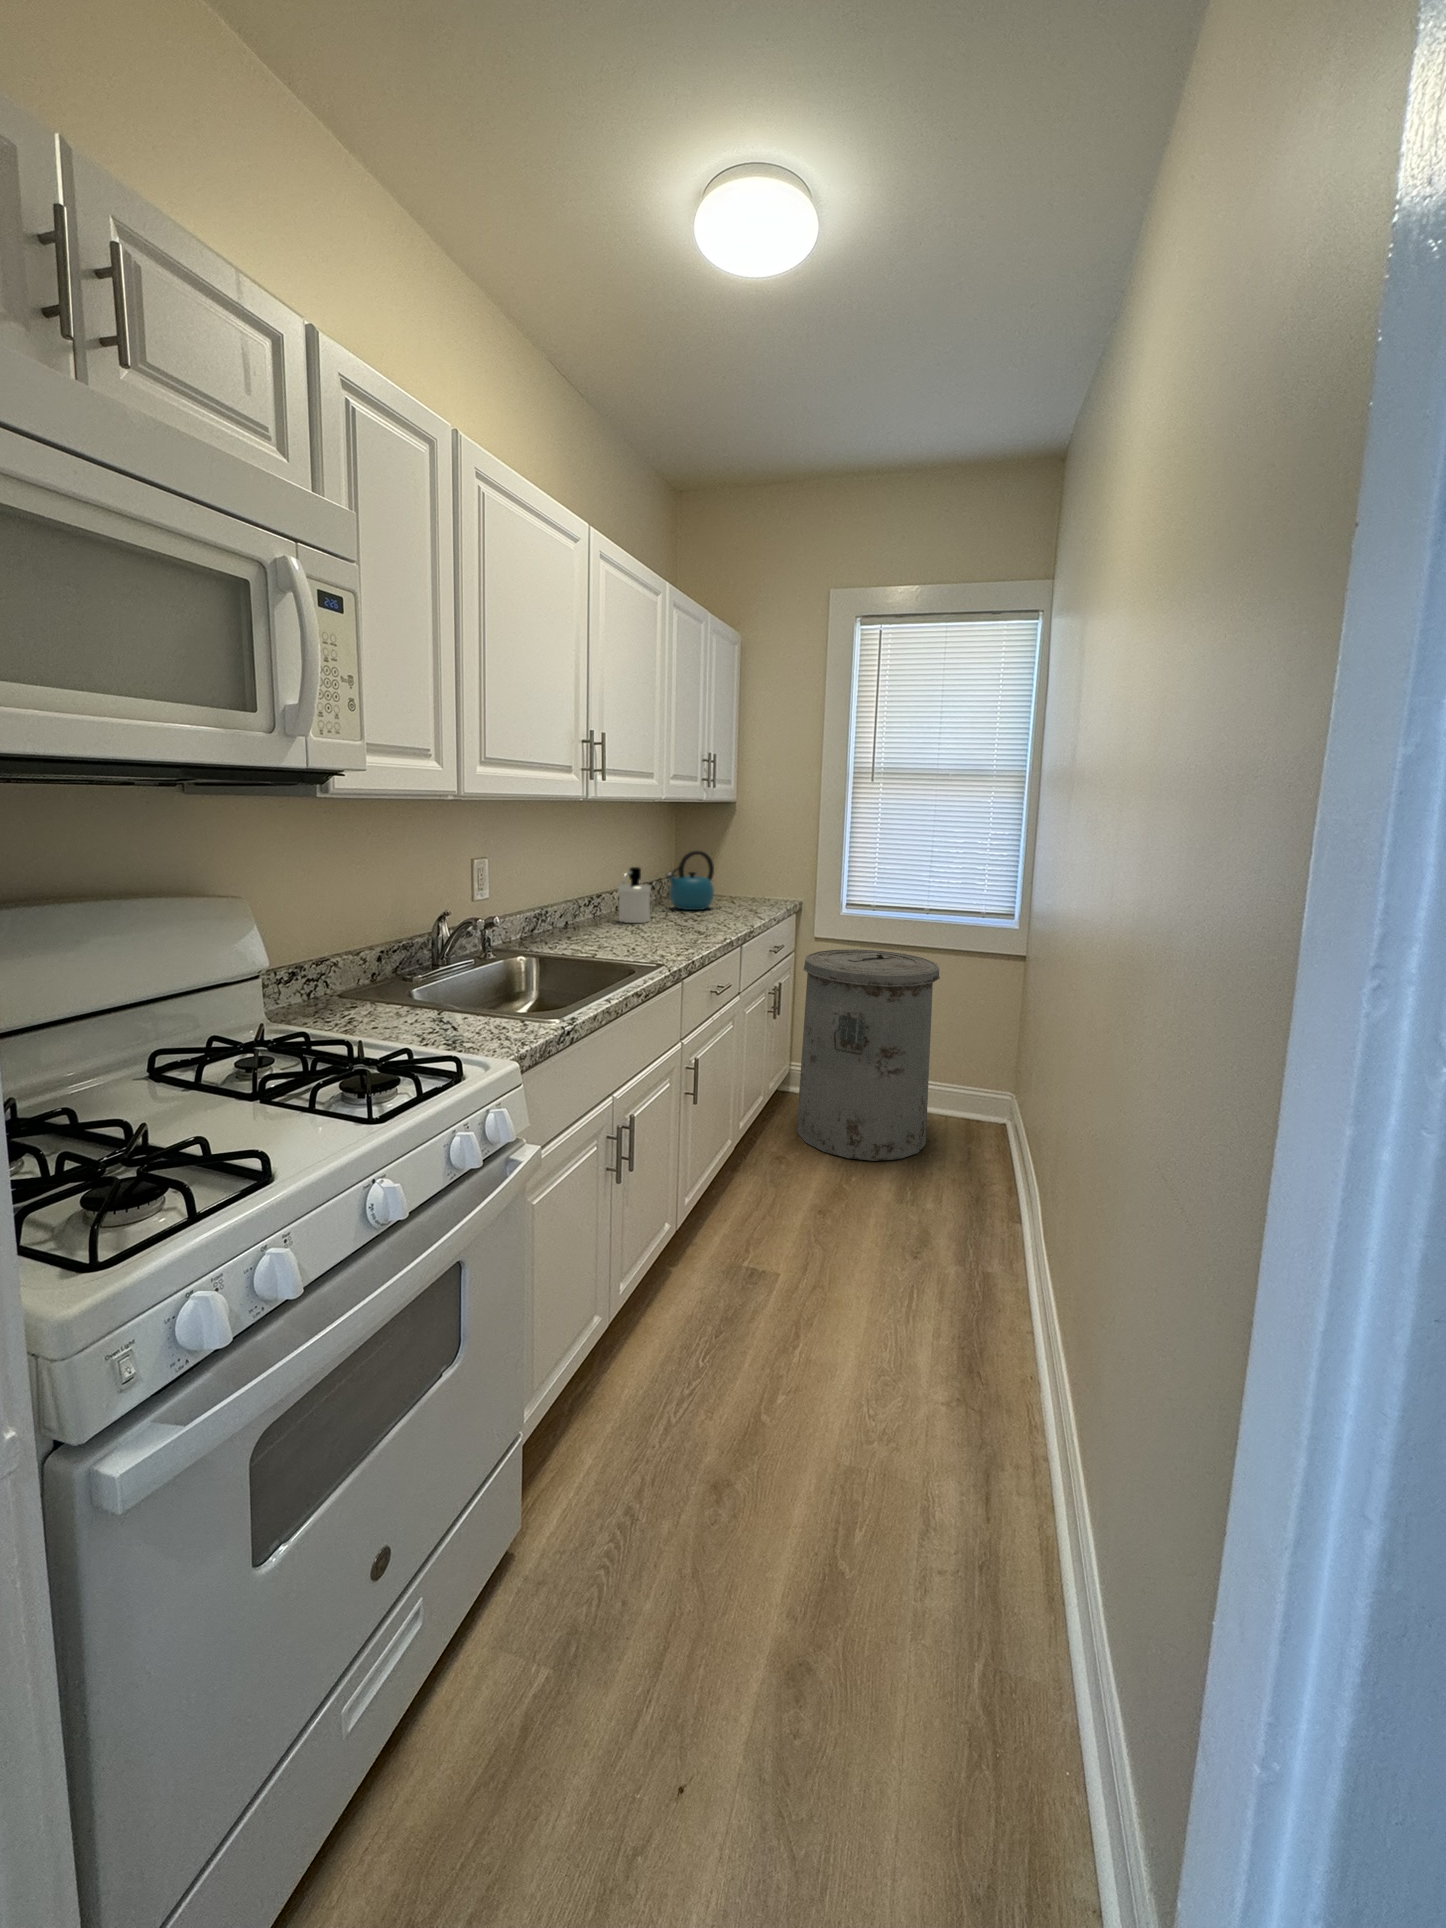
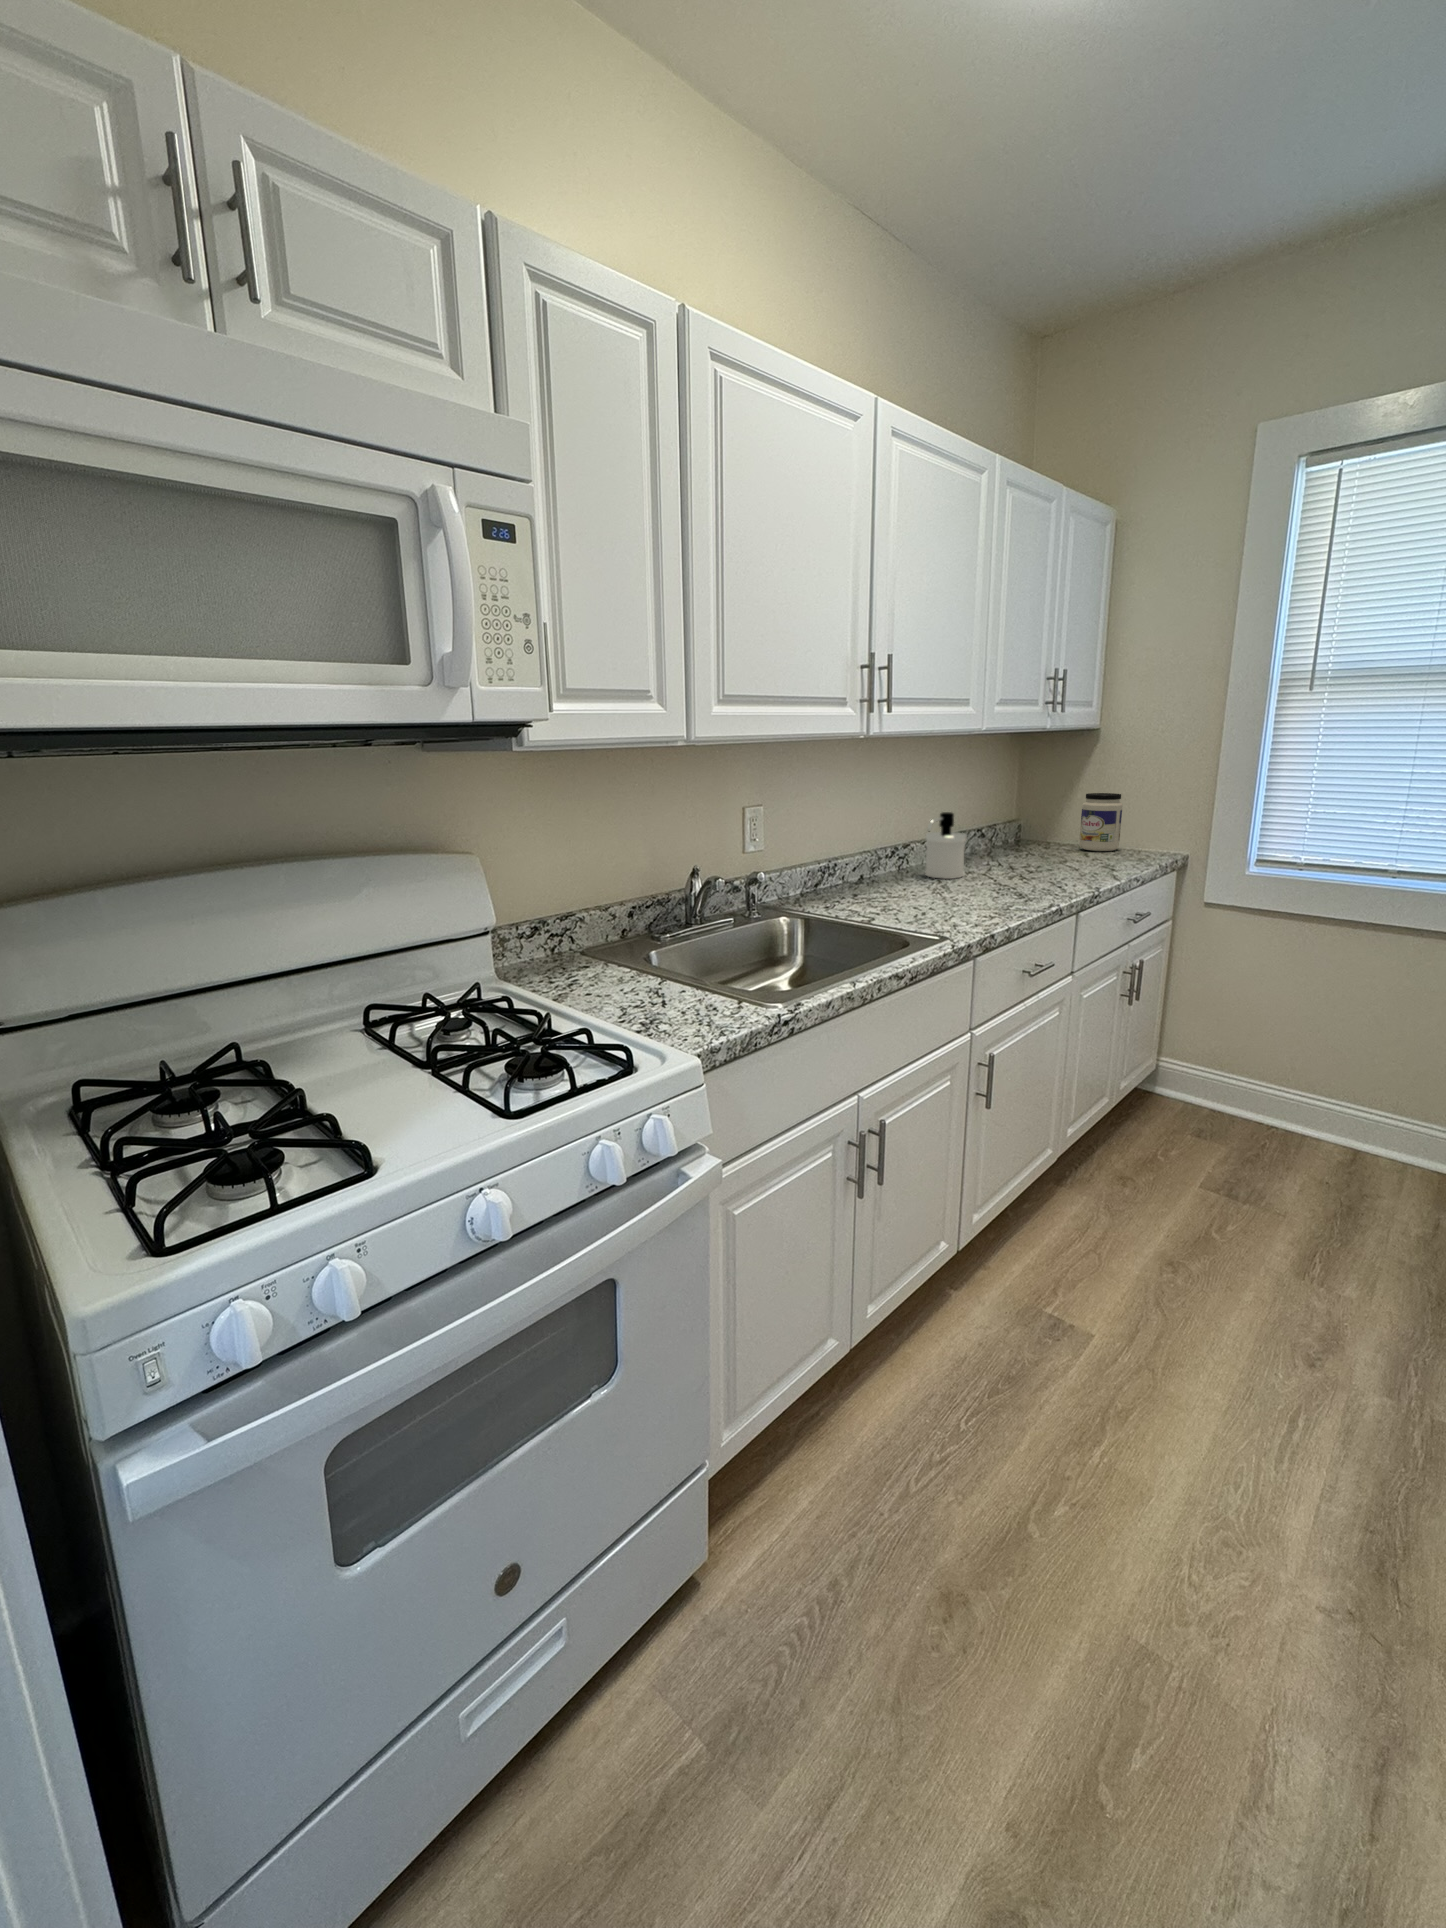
kettle: present [666,851,714,910] -> none [992,790,1058,863]
jar: none [727,854,757,900] -> present [1080,793,1122,851]
trash can: present [797,949,940,1161] -> none [1156,919,1405,1213]

